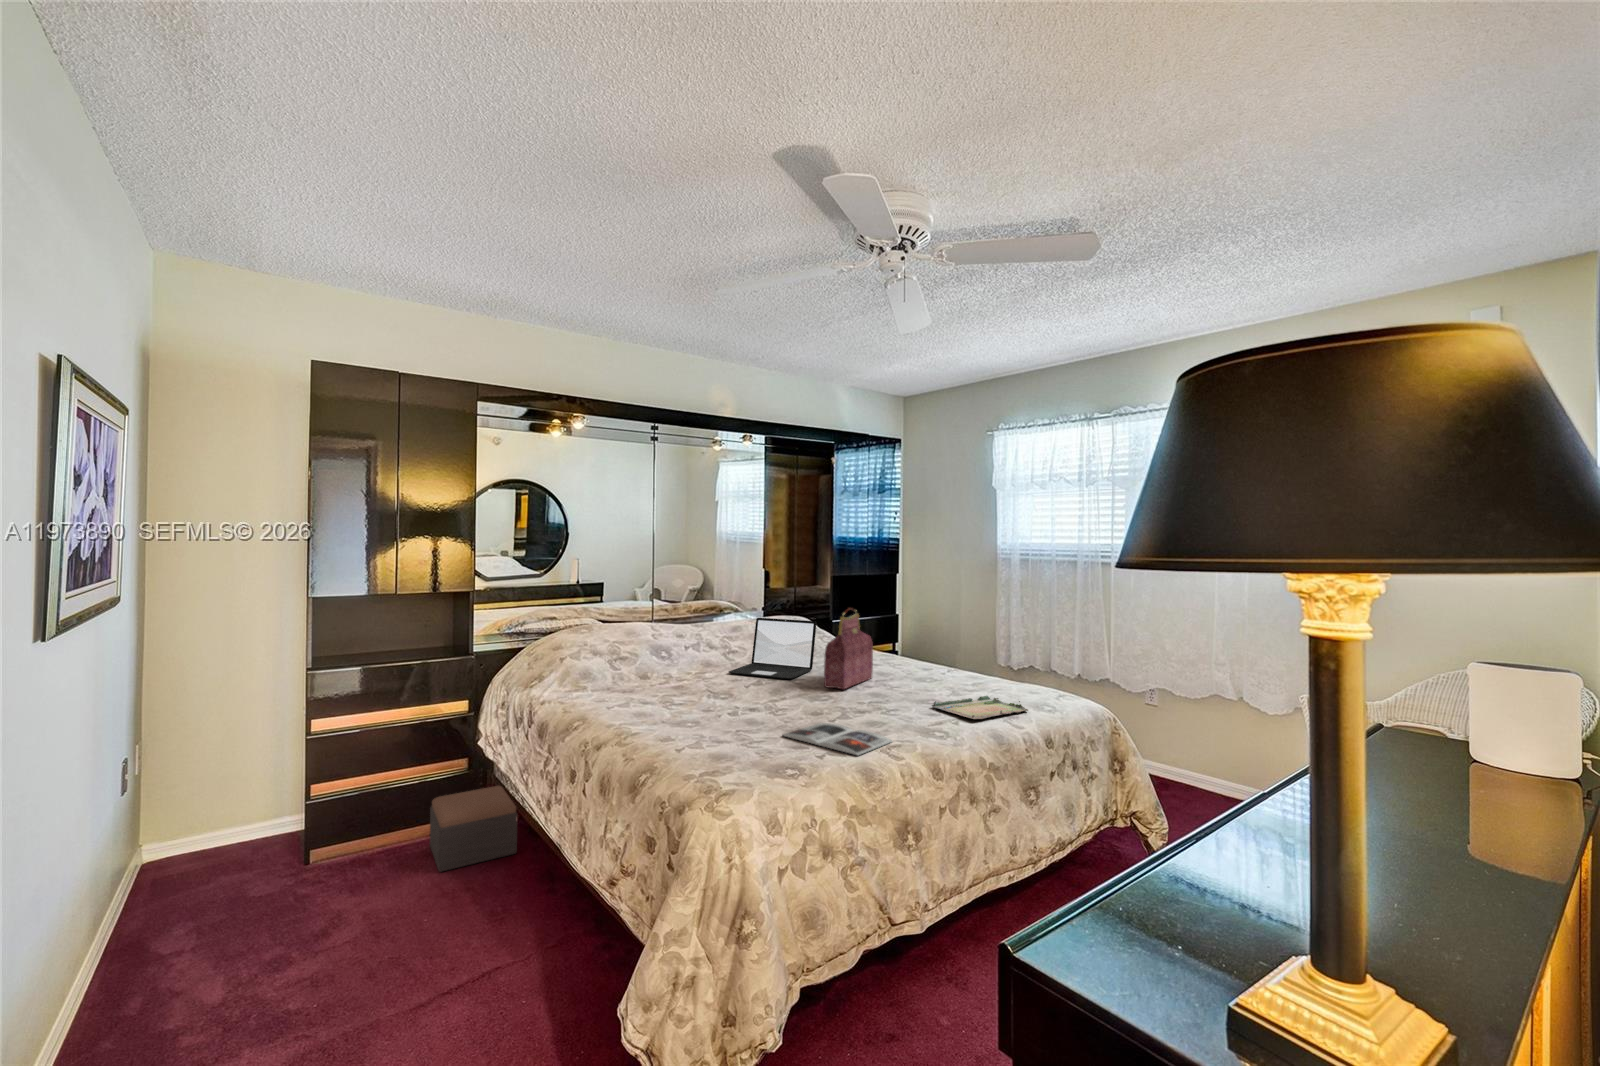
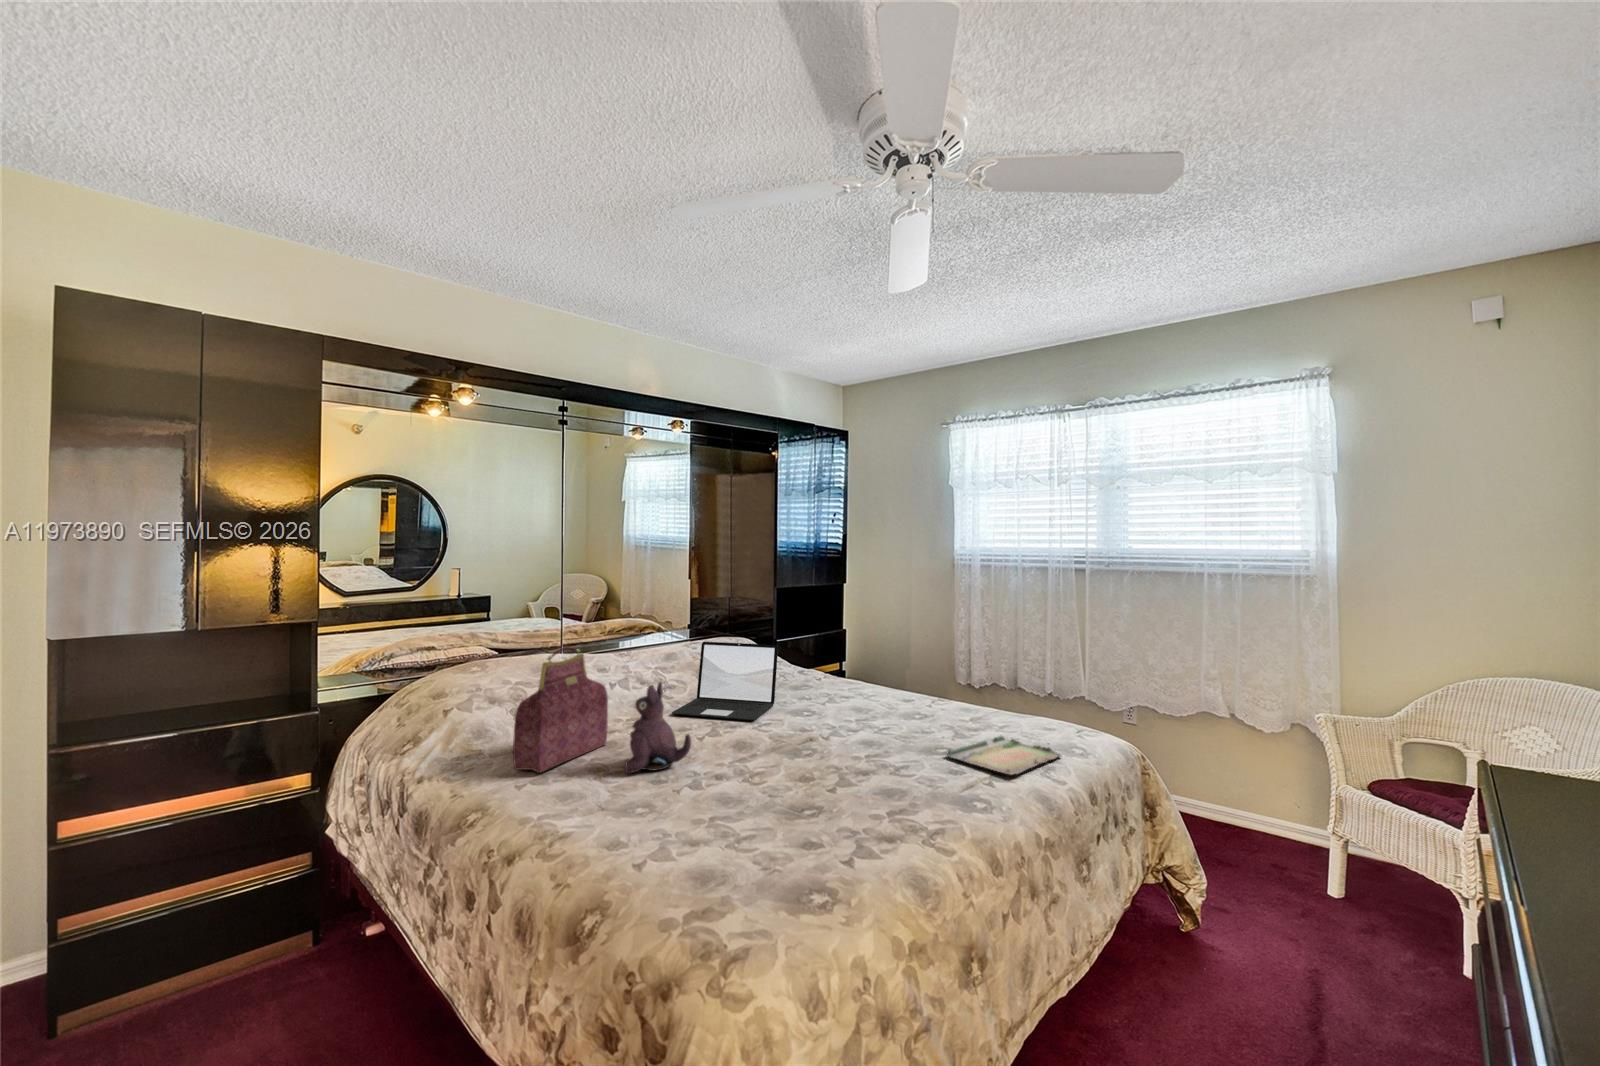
handbag: present [824,608,873,689] -> present [513,647,608,773]
plush toy: none [683,641,732,706] -> present [625,682,691,773]
magazine: present [783,723,892,755] -> none [778,793,931,853]
footstool: present [429,786,518,872] -> none [244,888,382,1038]

